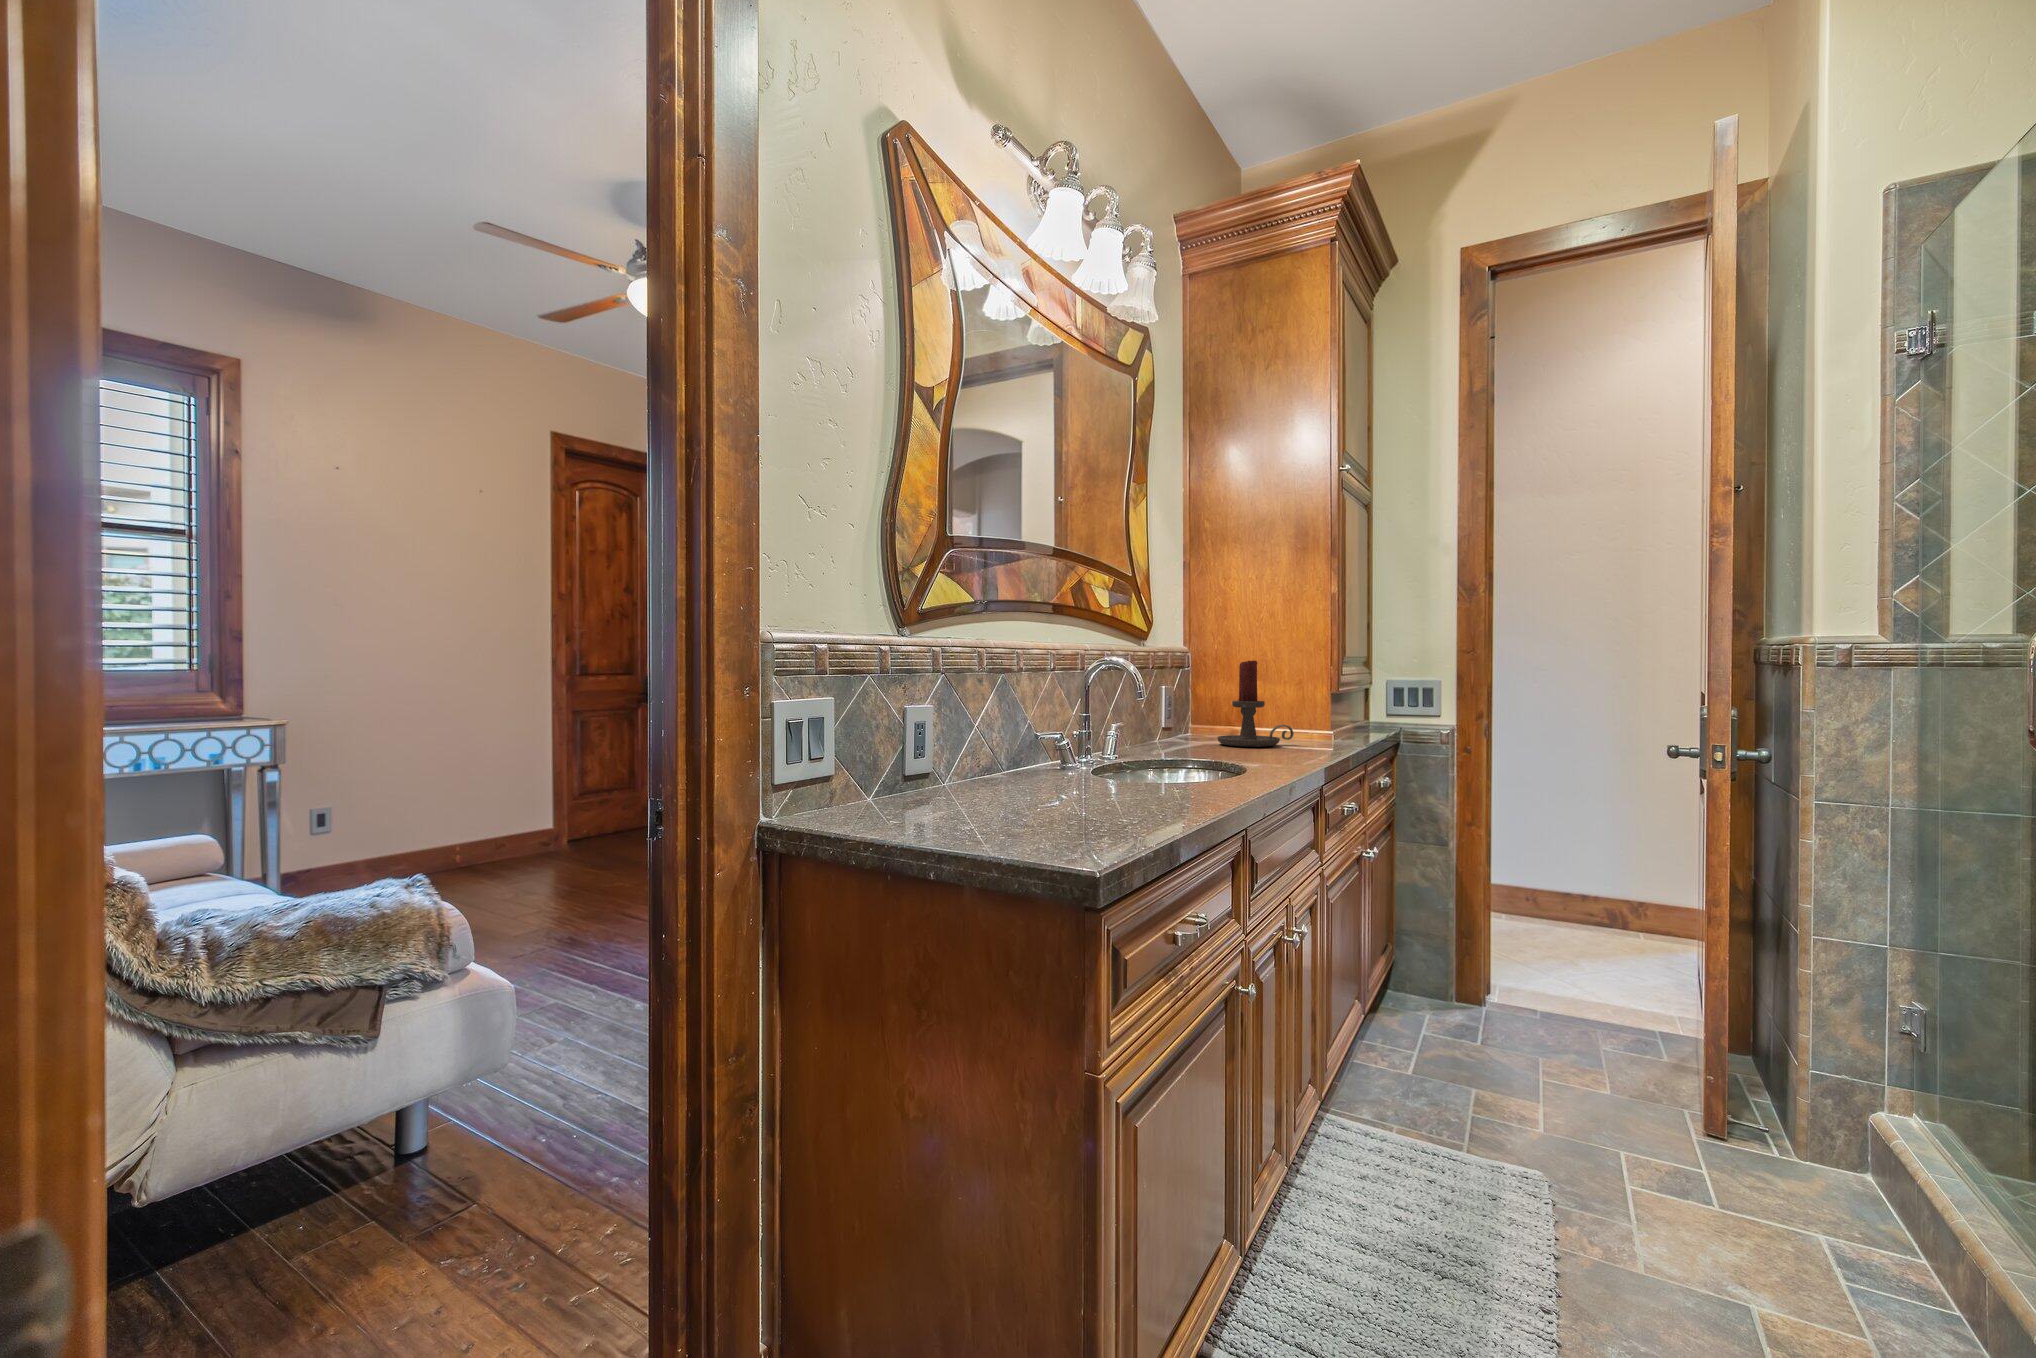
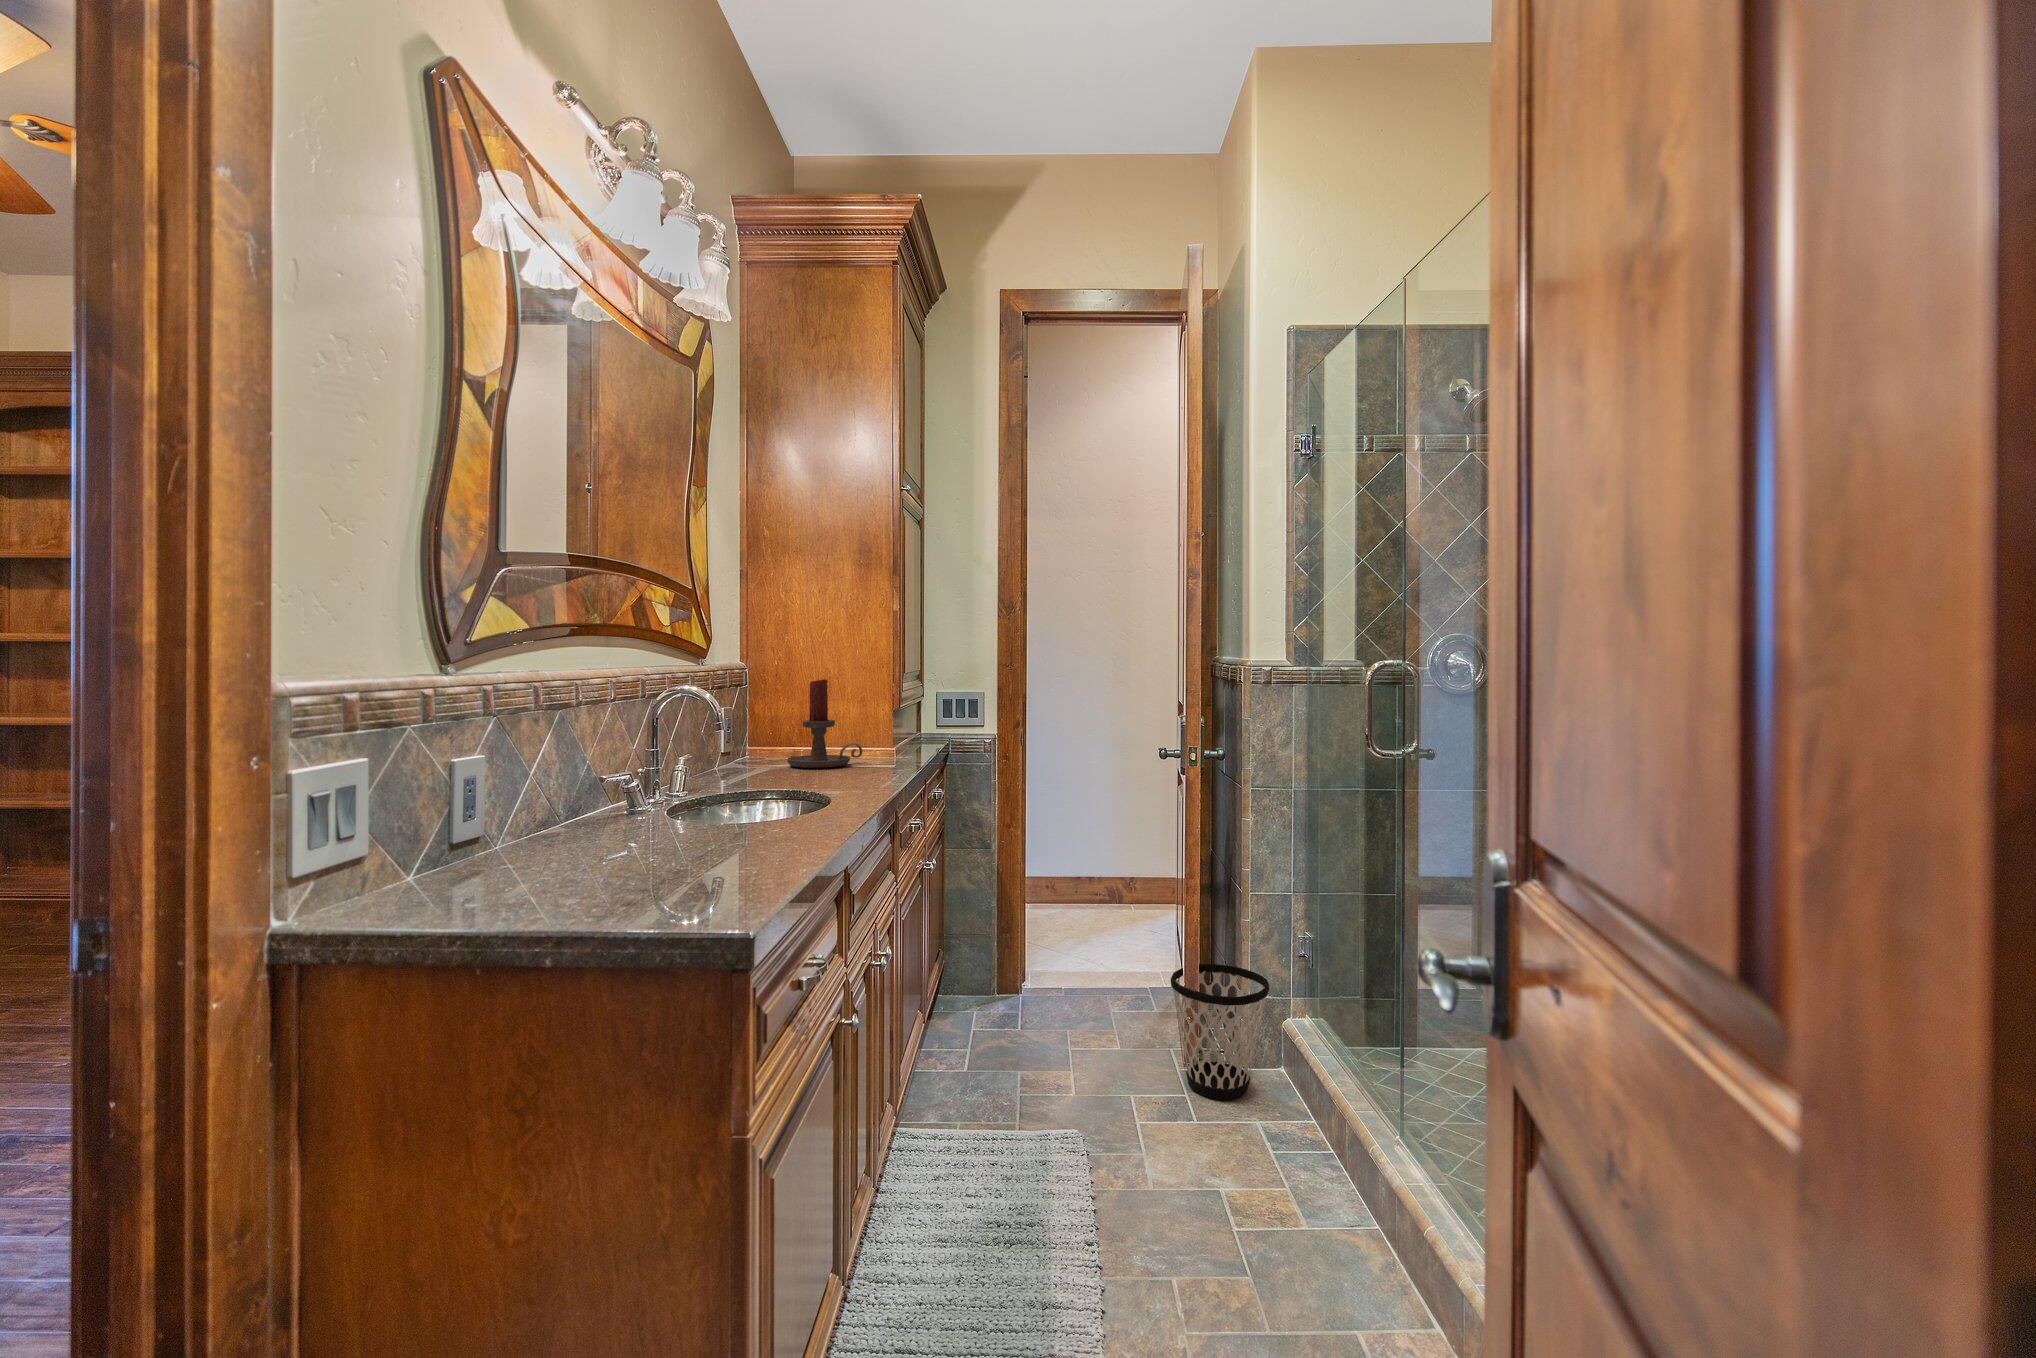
wastebasket: none [1681,1017,1847,1200] -> present [1171,964,1269,1100]

